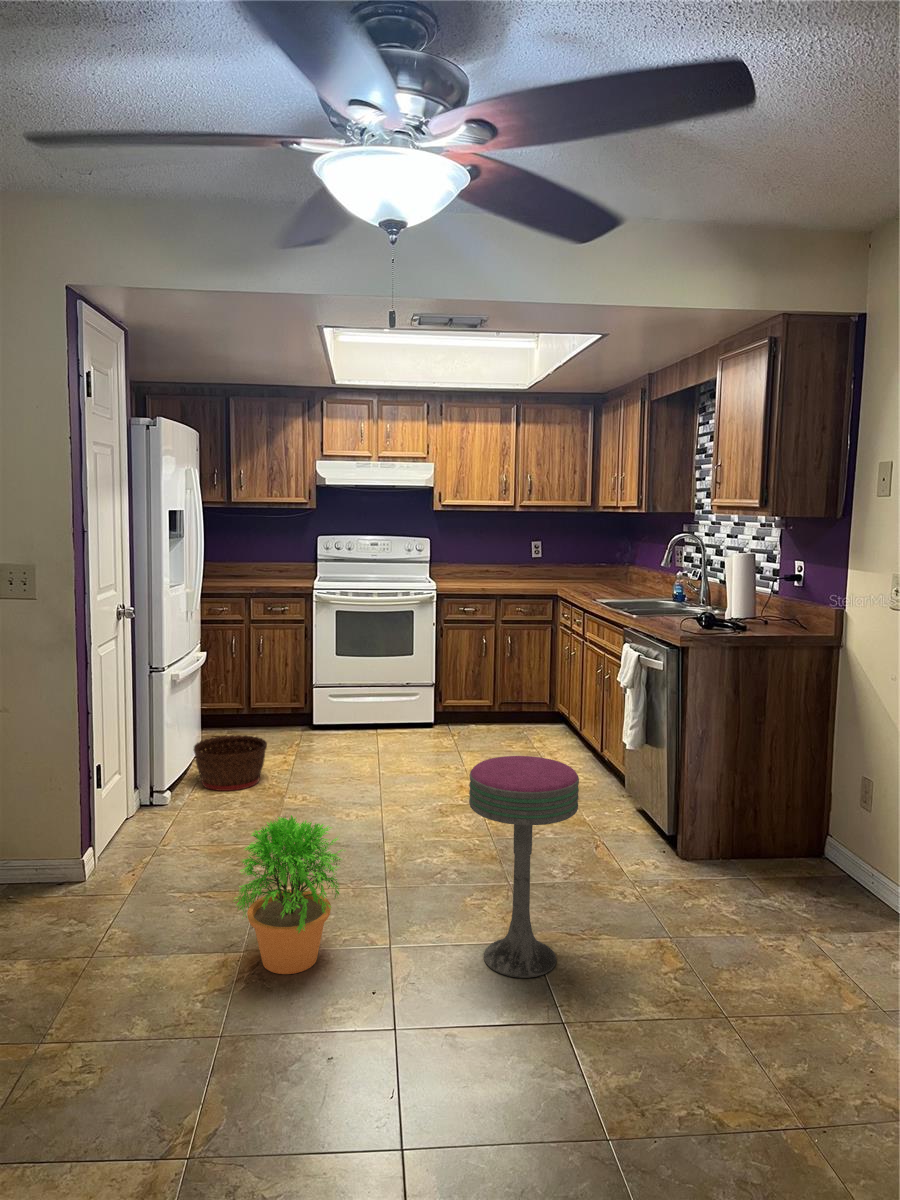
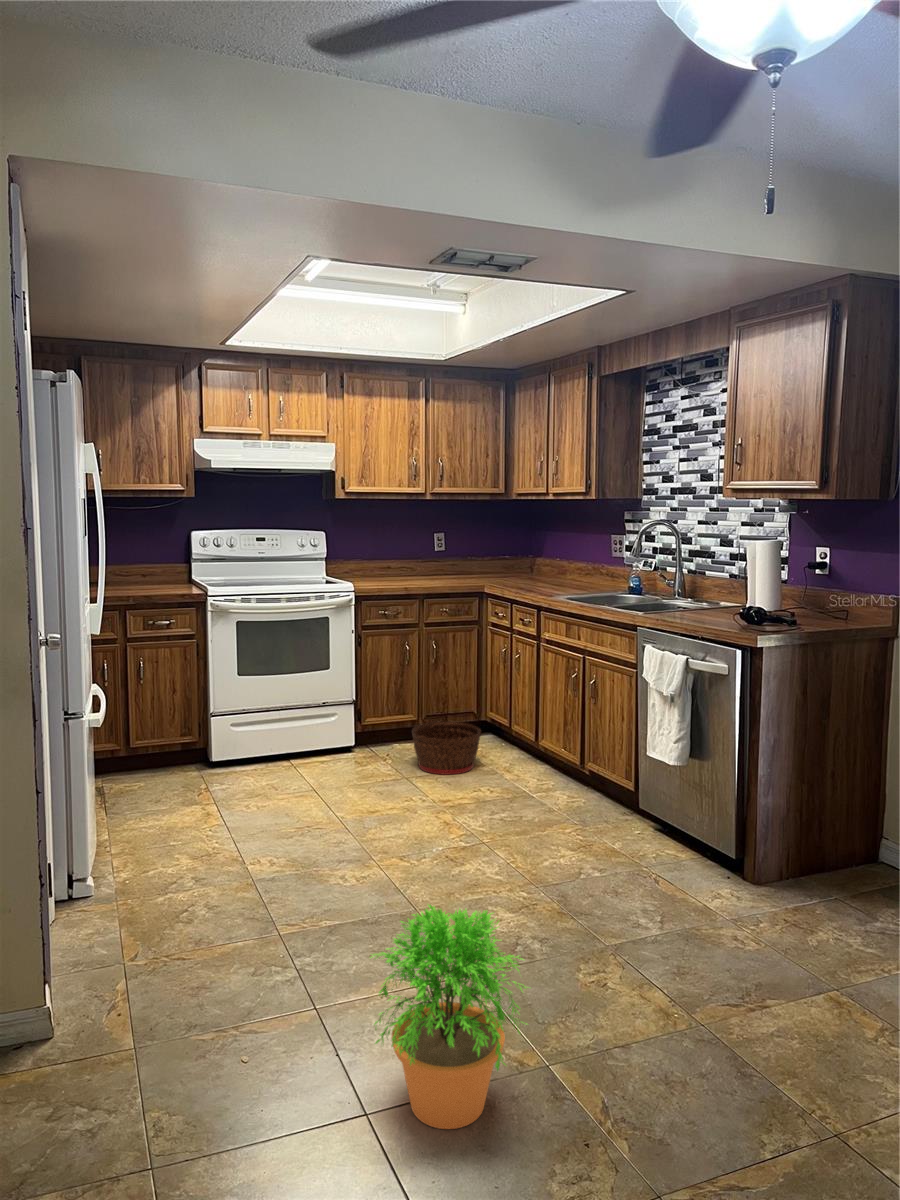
basket: present [194,735,267,791] -> present [412,721,481,775]
bar stool: present [469,756,579,978] -> none [650,787,792,1065]

